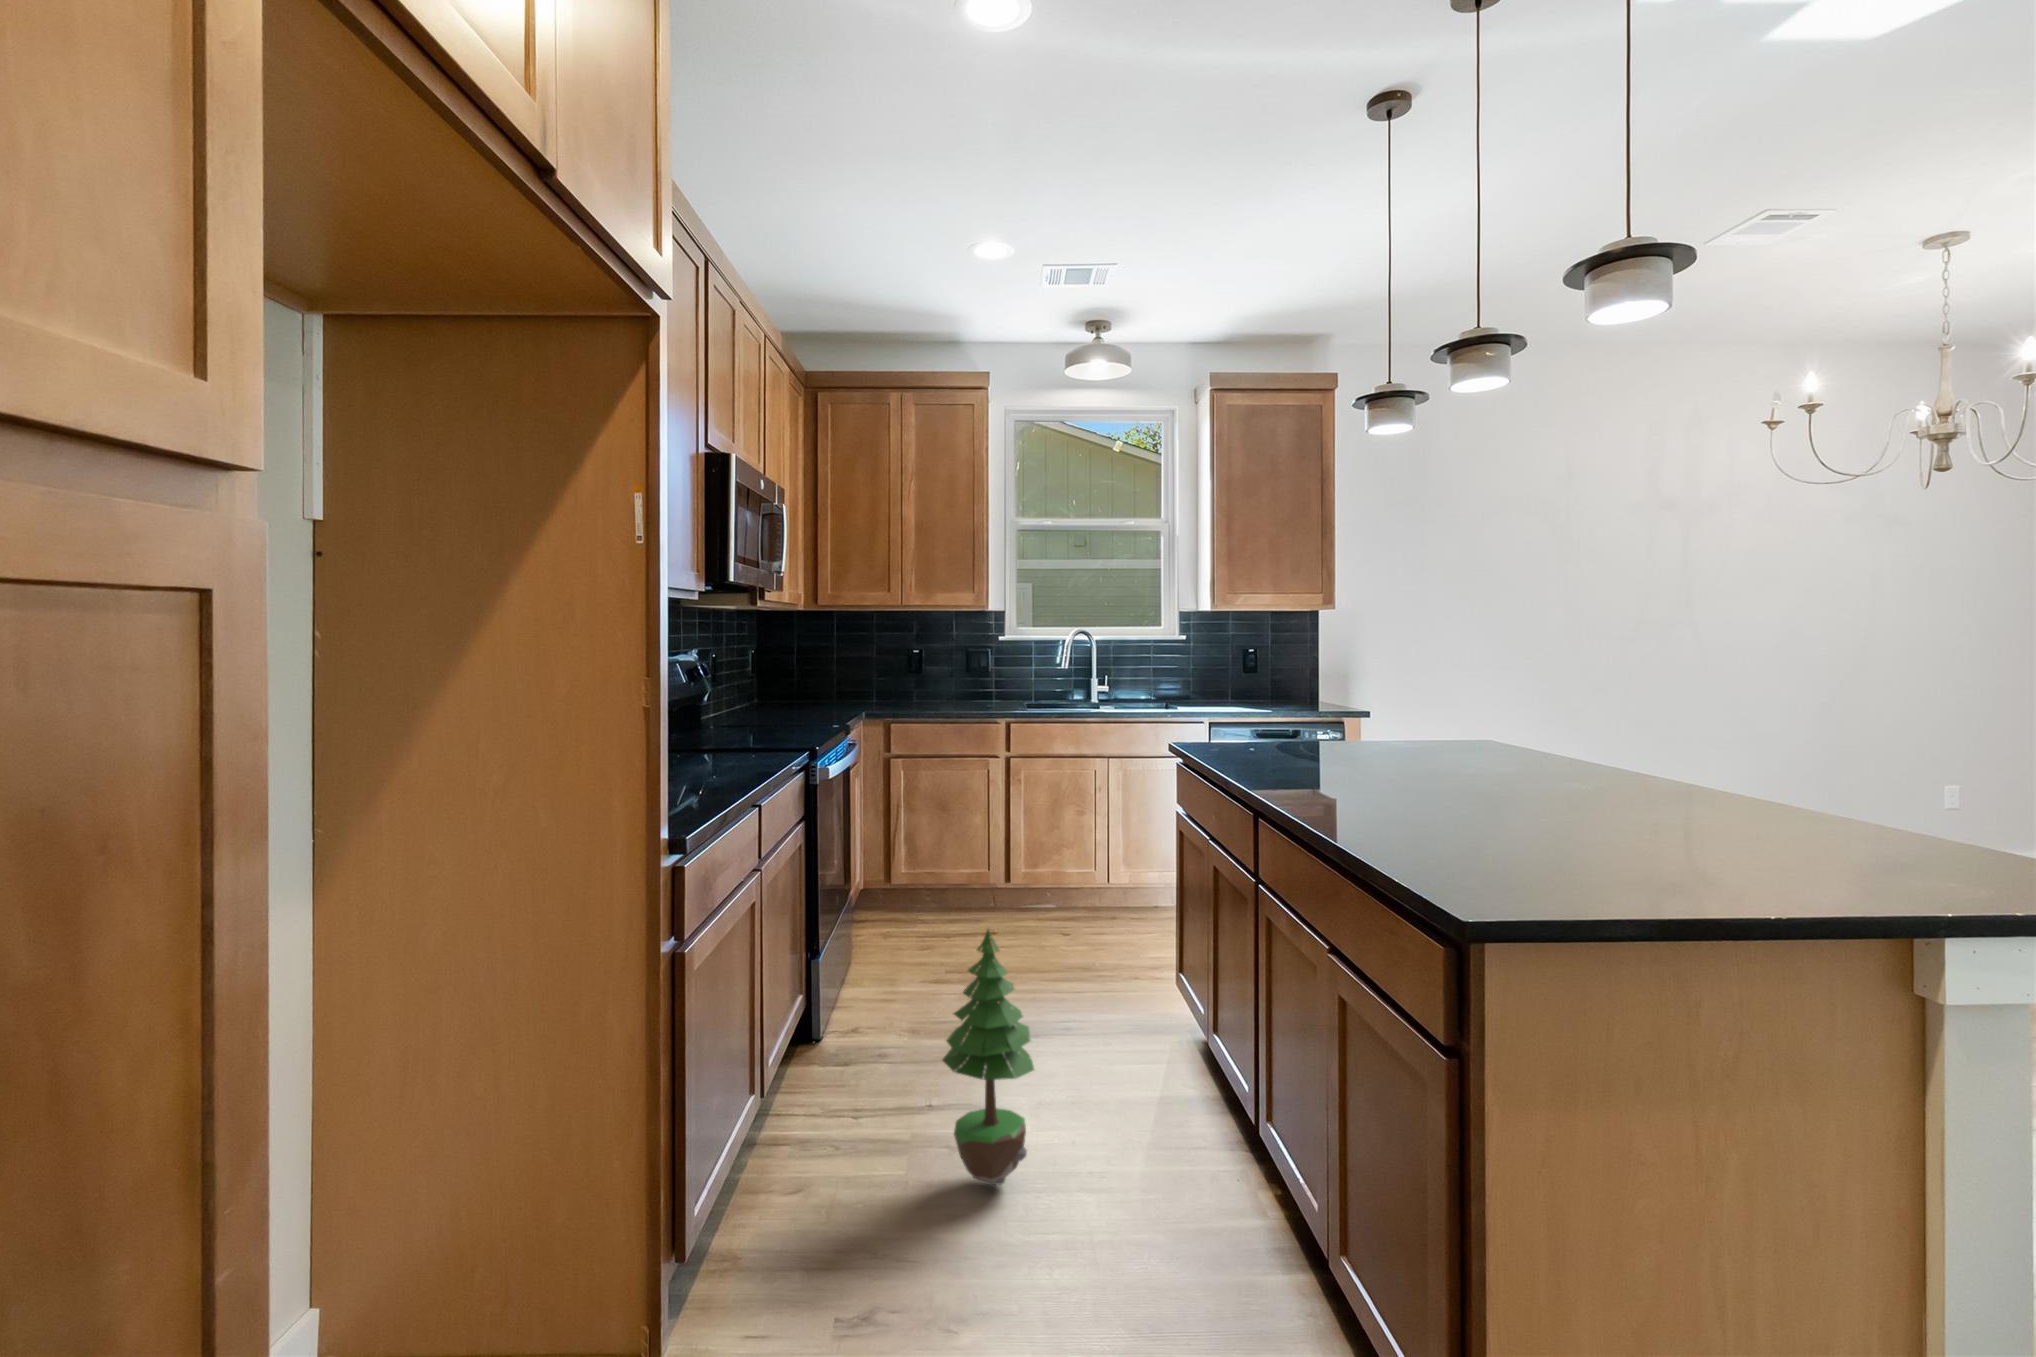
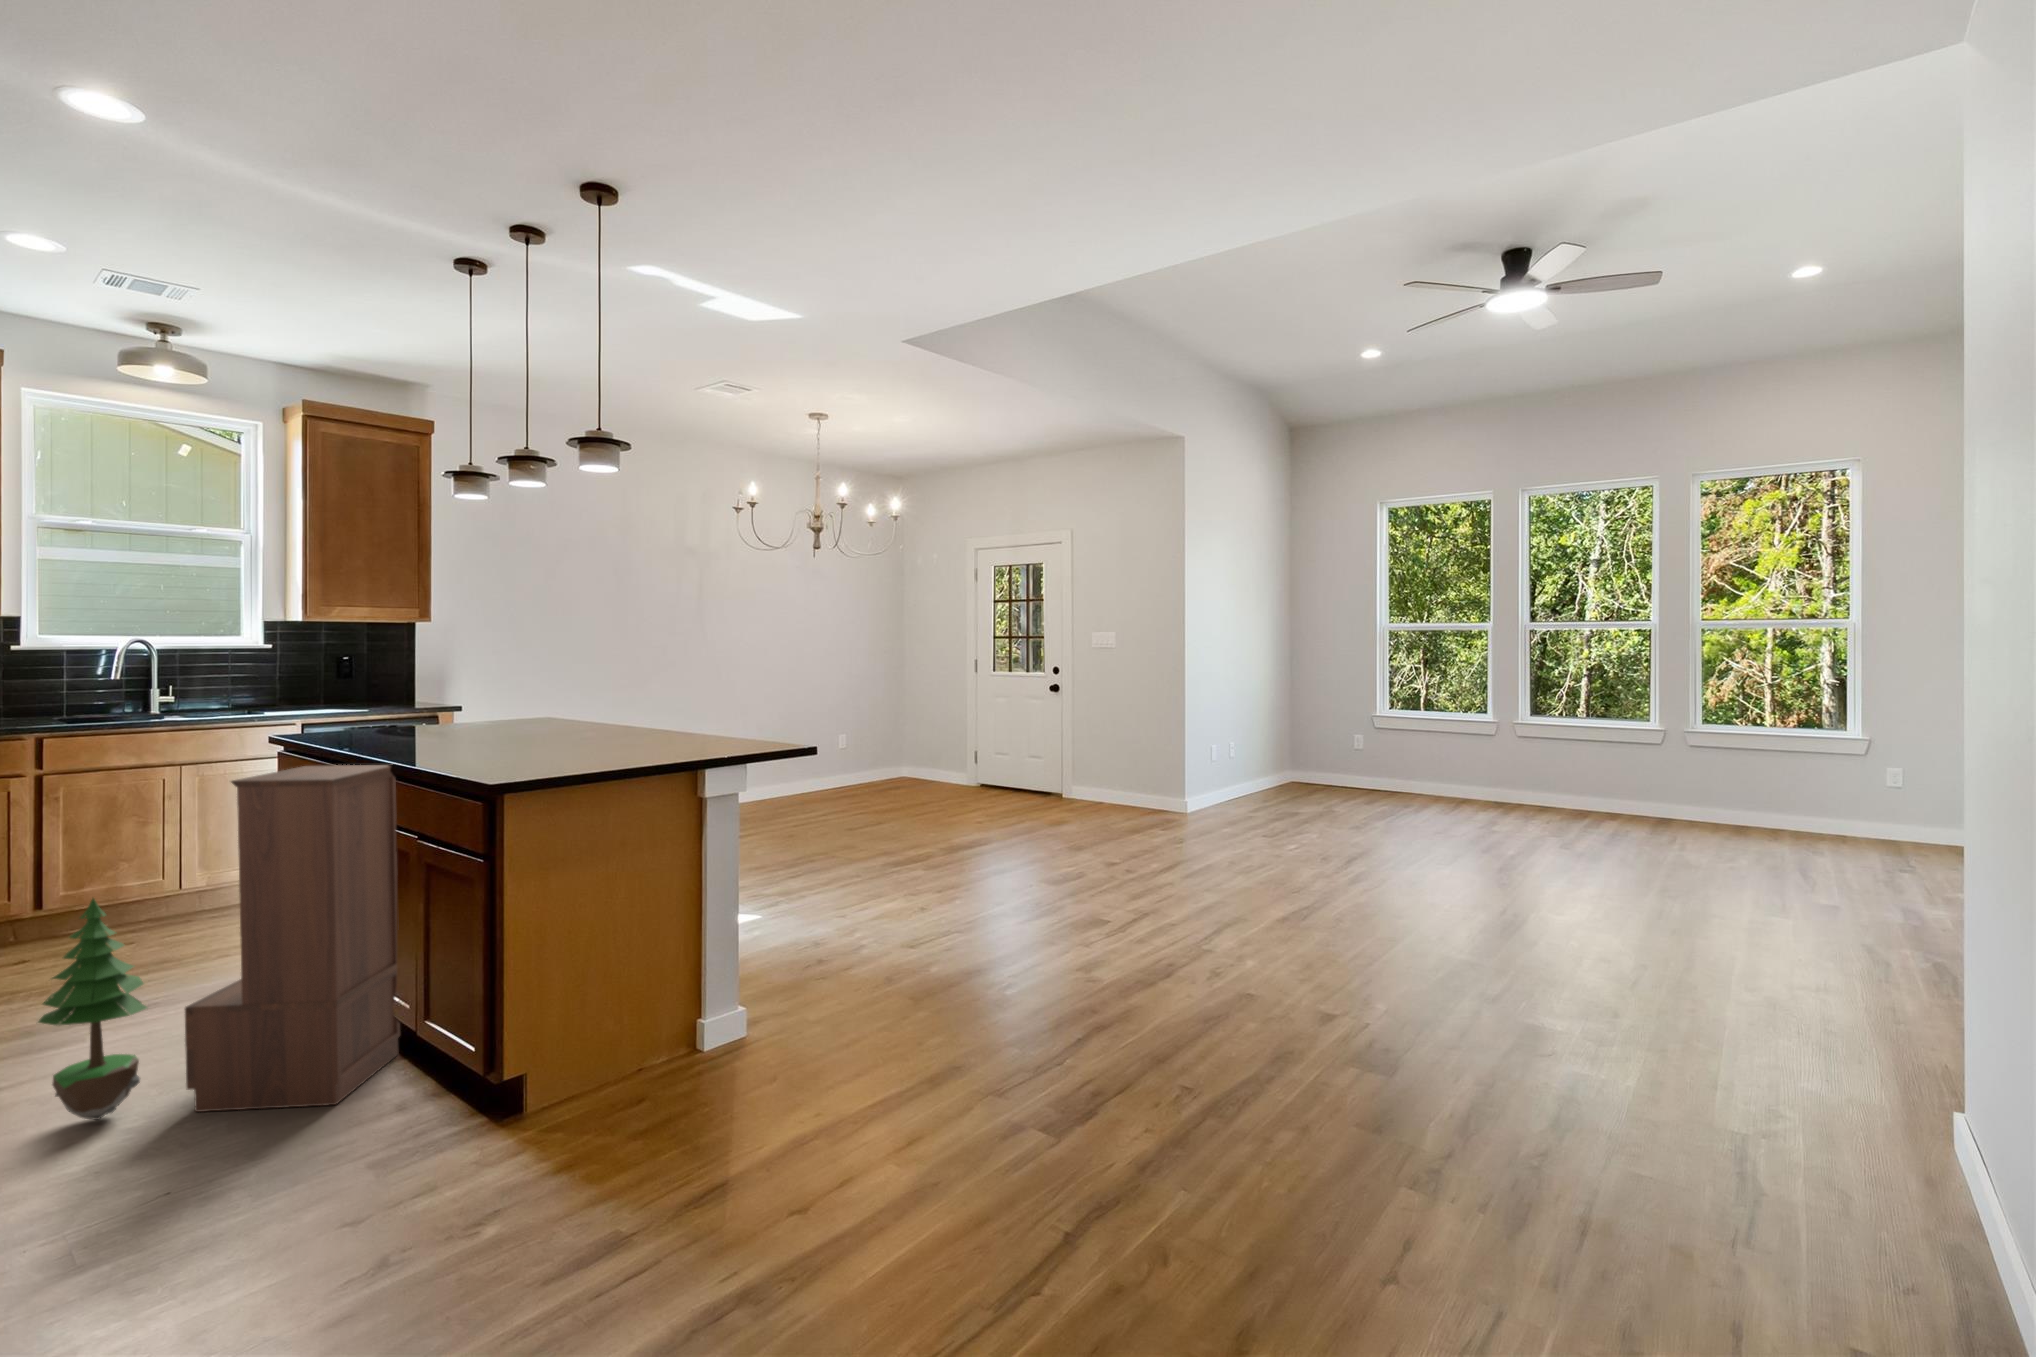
bookshelf: none [1064,791,1299,1290] -> present [185,765,400,1112]

